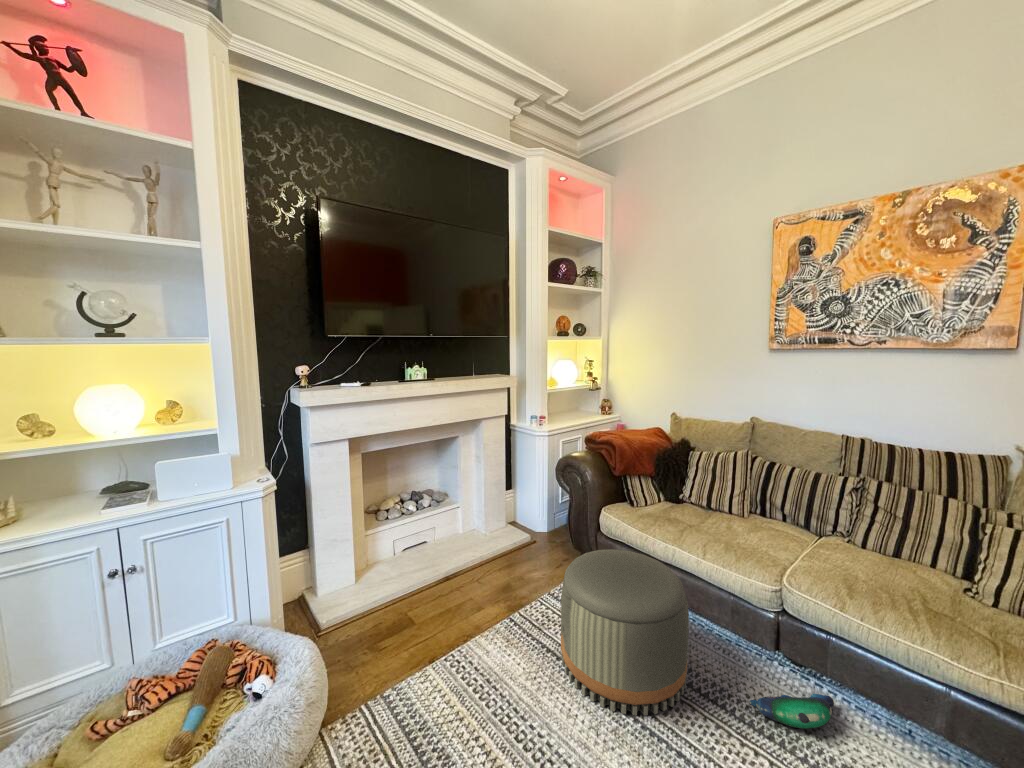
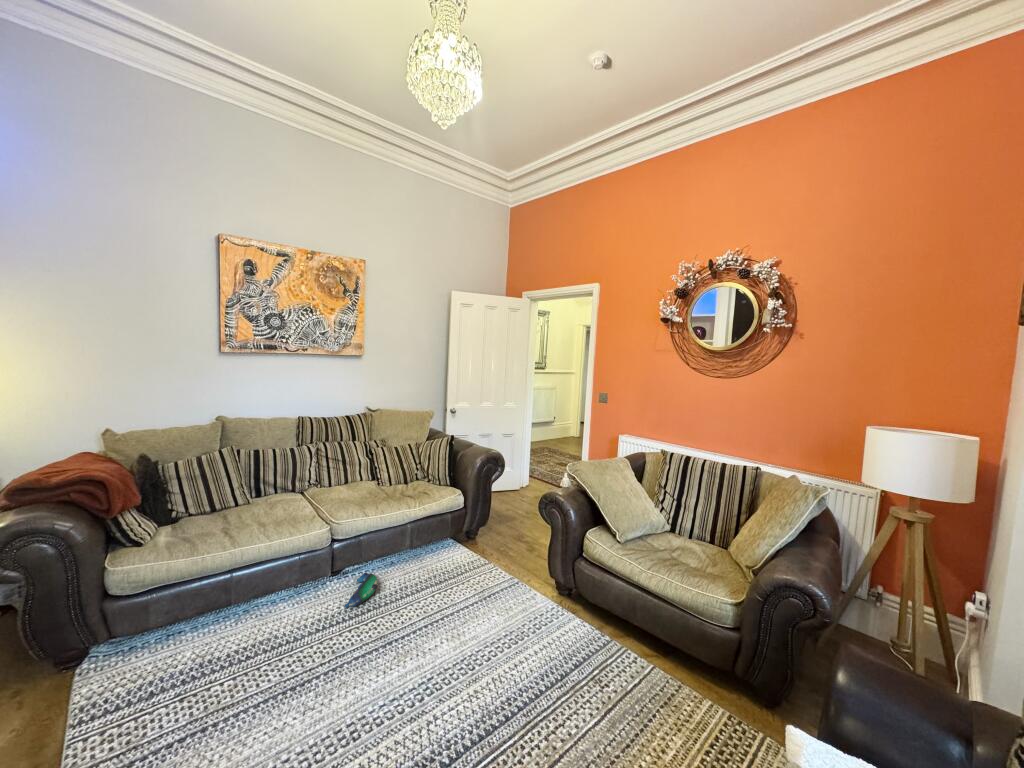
pouf: present [561,549,689,715] -> none [178,560,322,727]

